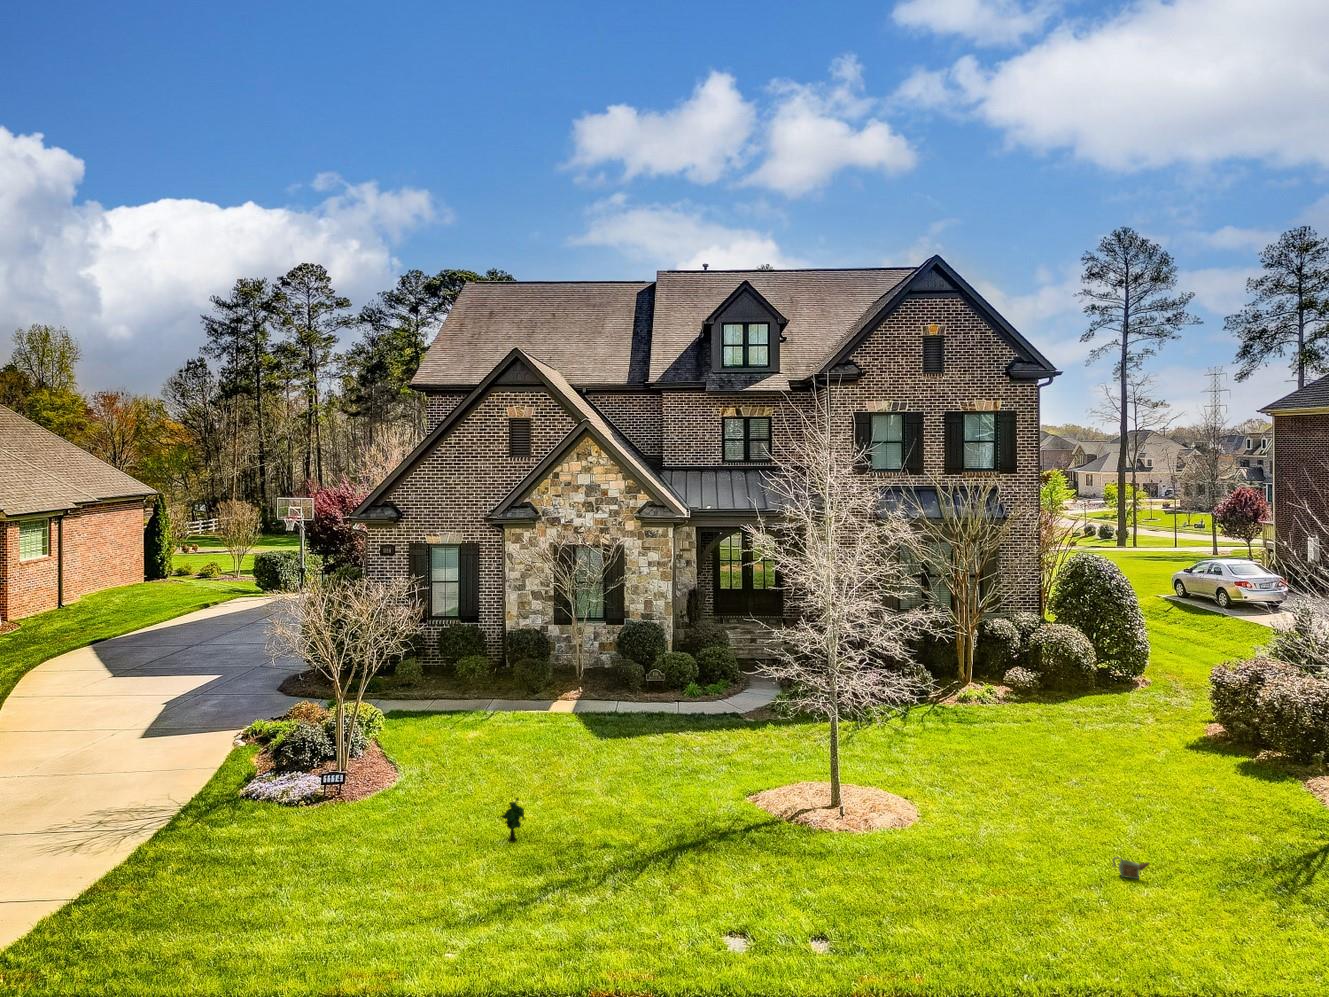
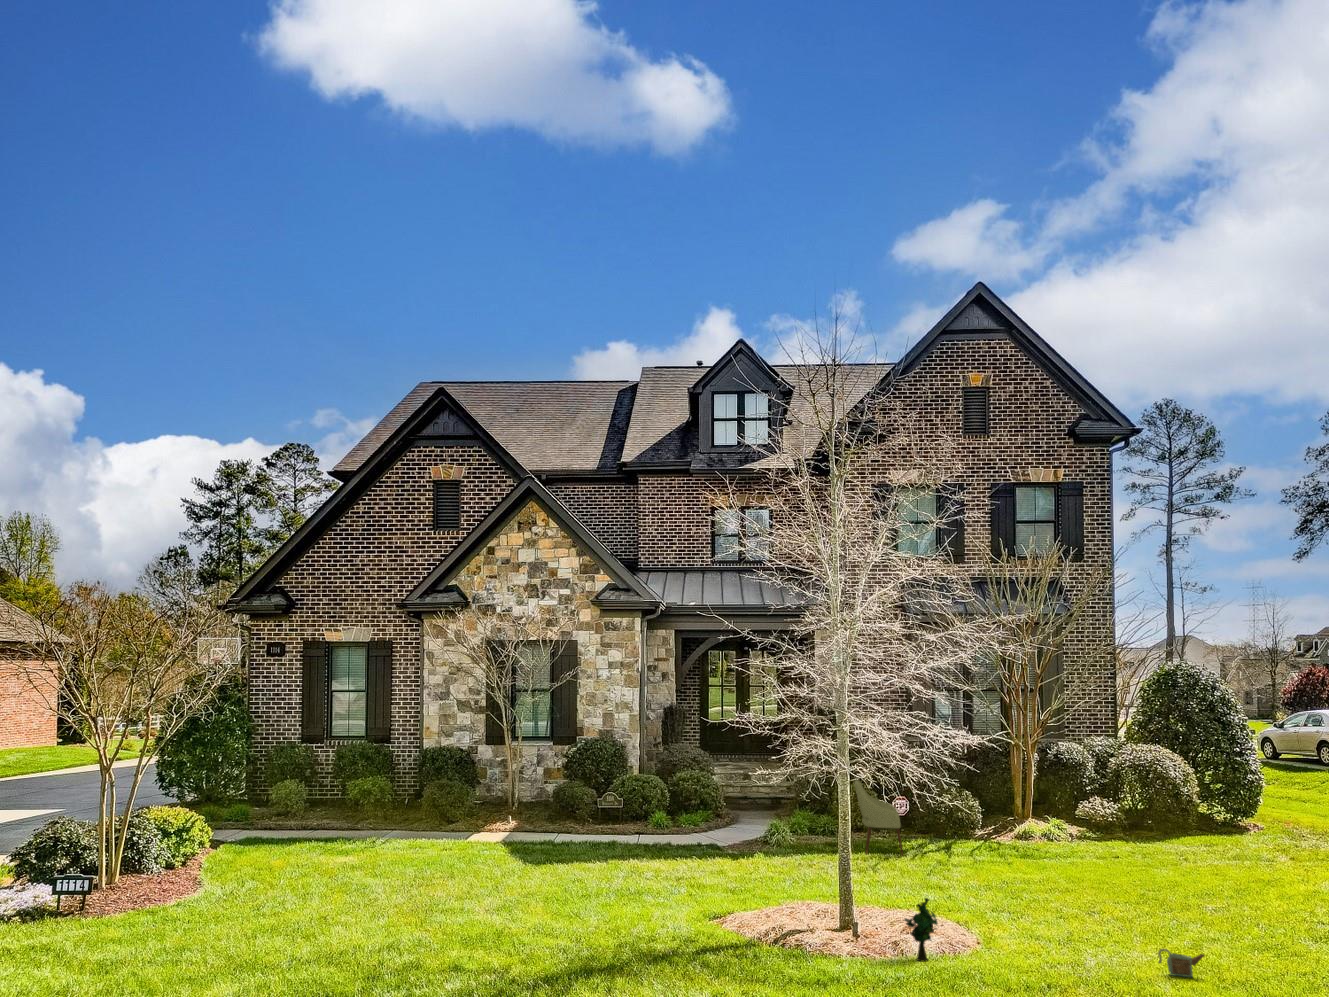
chair: none [845,665,882,724] -> present [855,780,903,856]
decorative plant: present [501,798,525,842] -> present [904,898,938,961]

